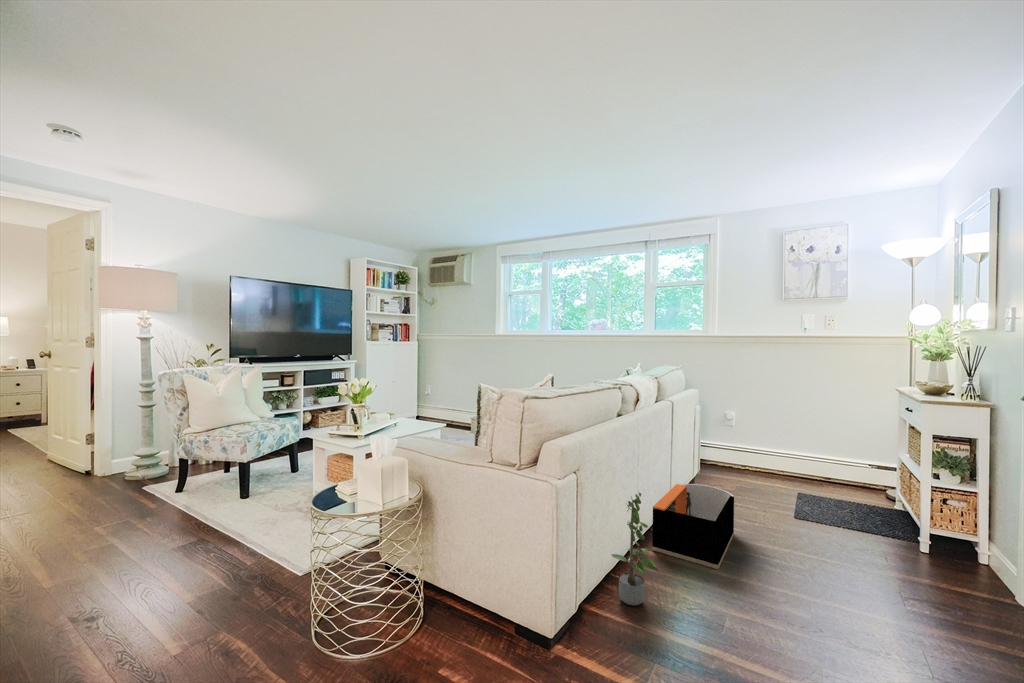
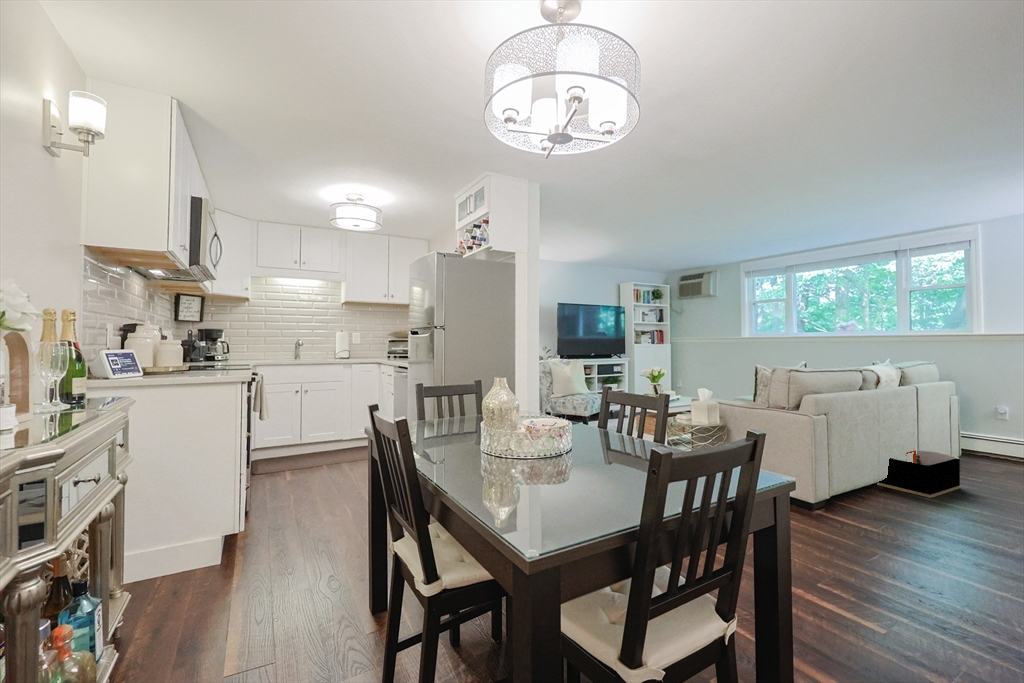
potted plant: present [611,493,658,606] -> none [835,433,873,500]

